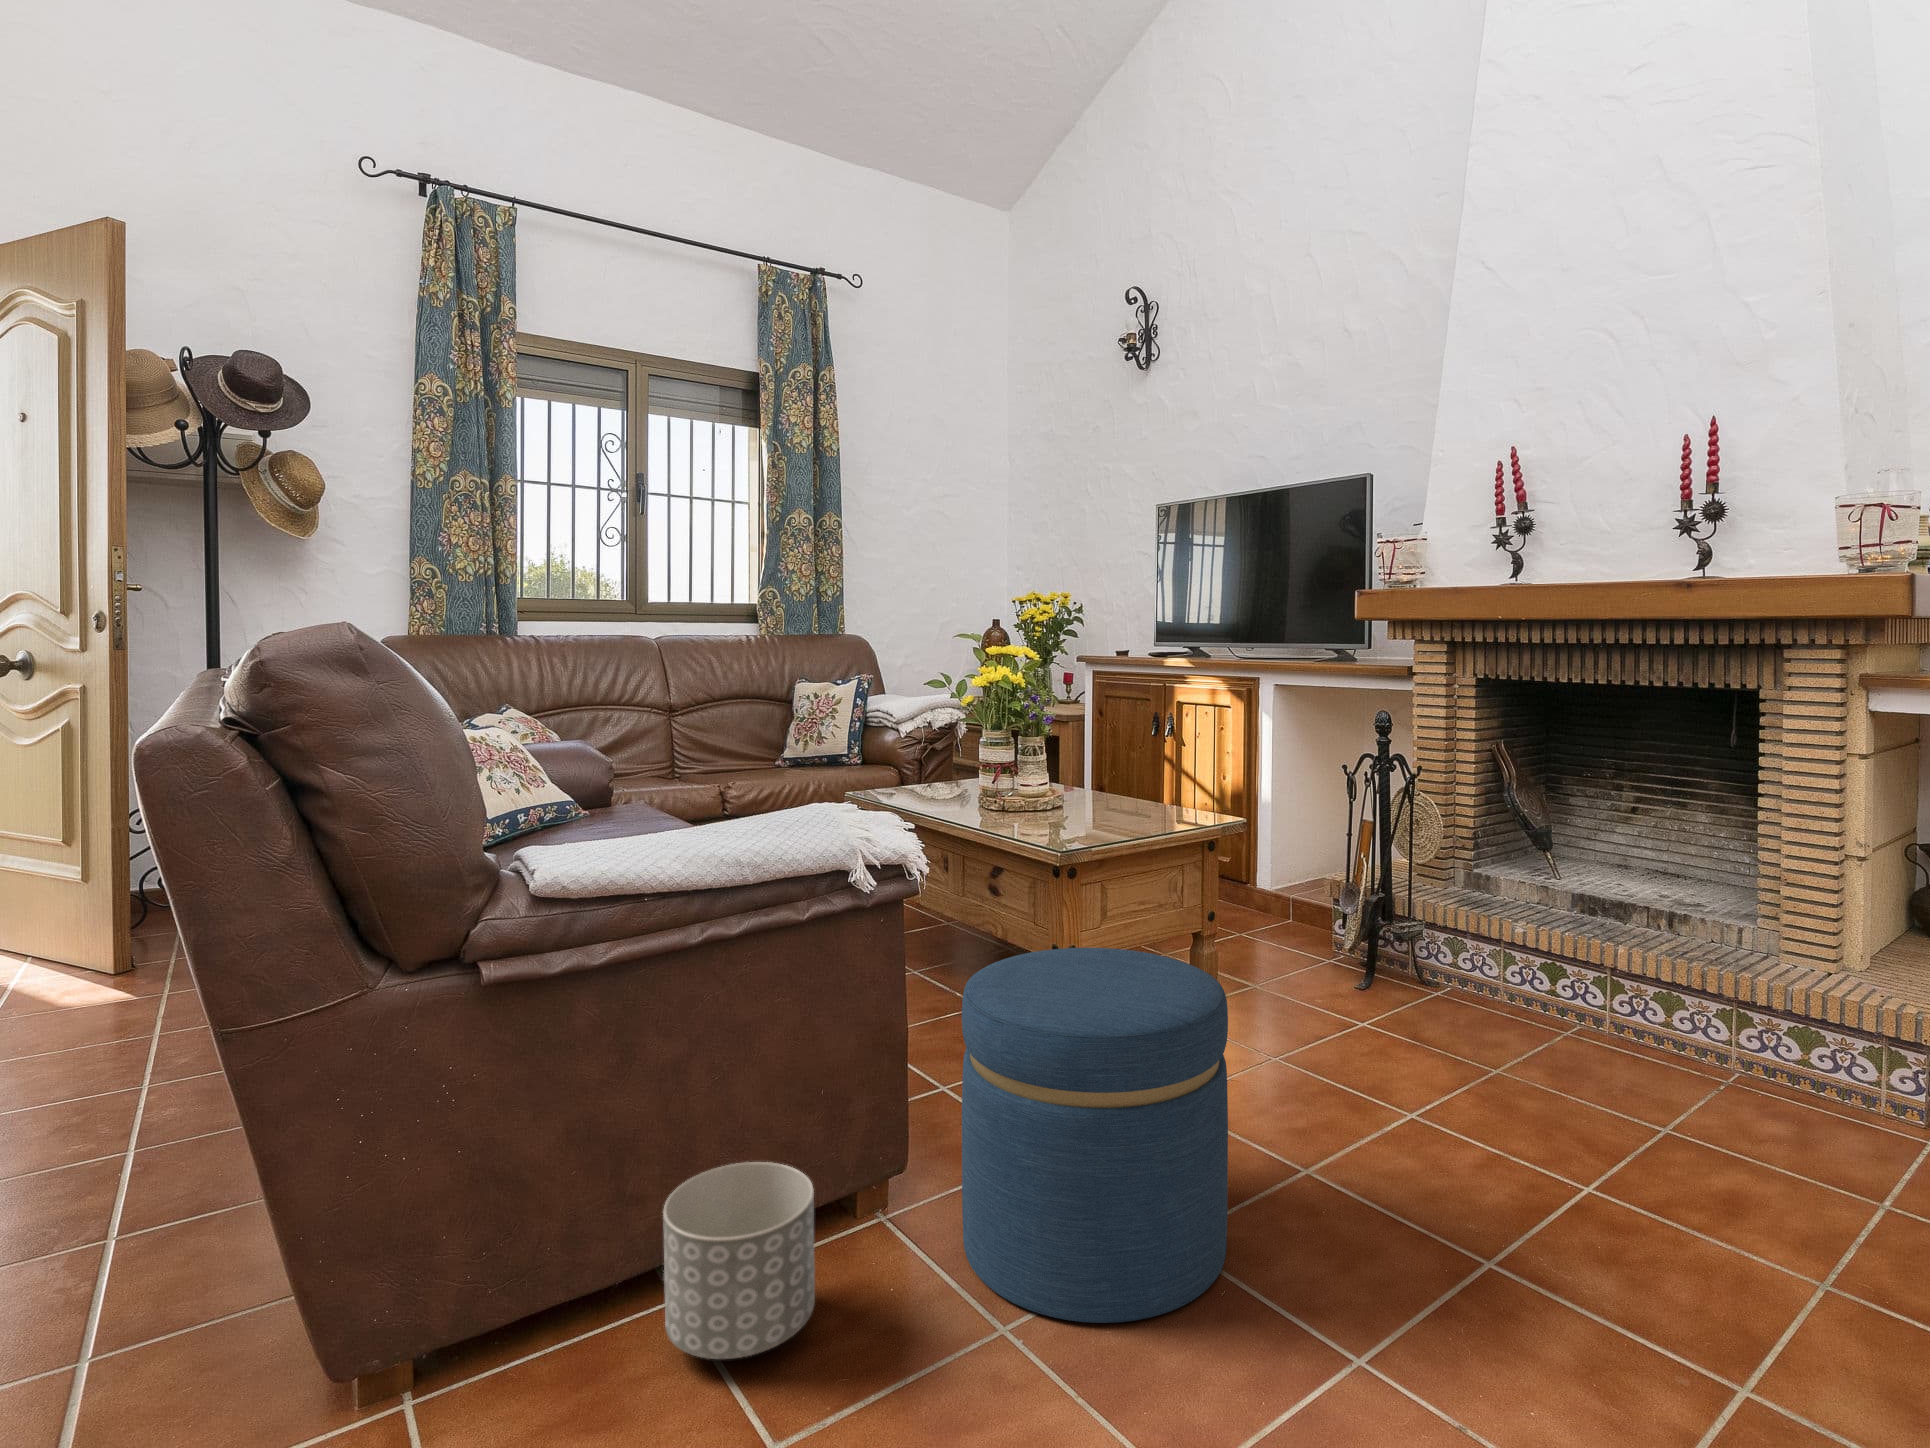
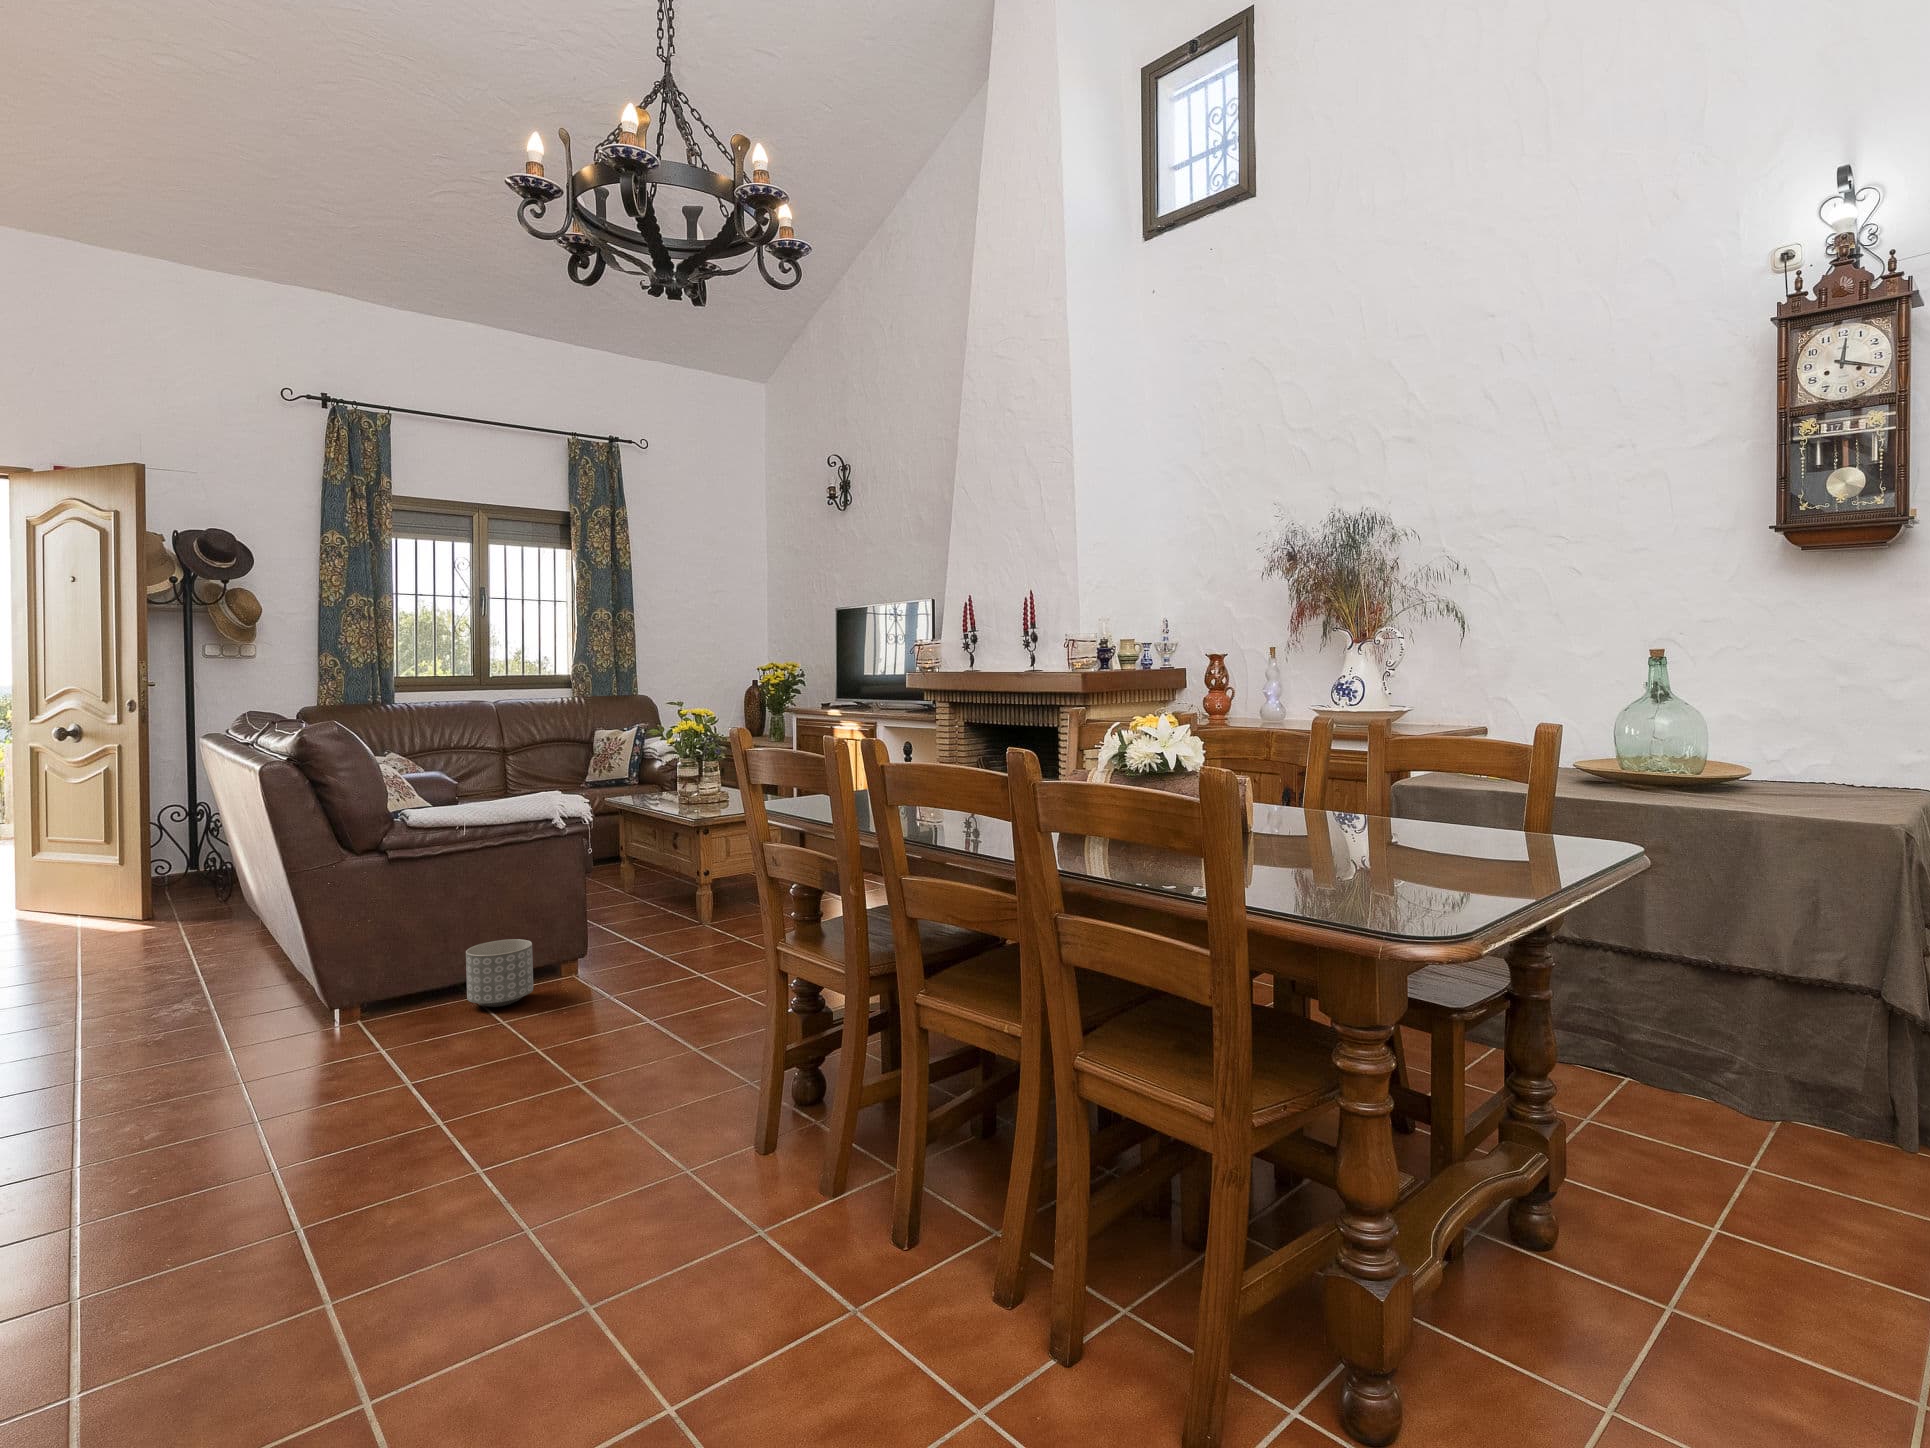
ottoman: present [962,948,1228,1323] -> none [605,853,728,993]

